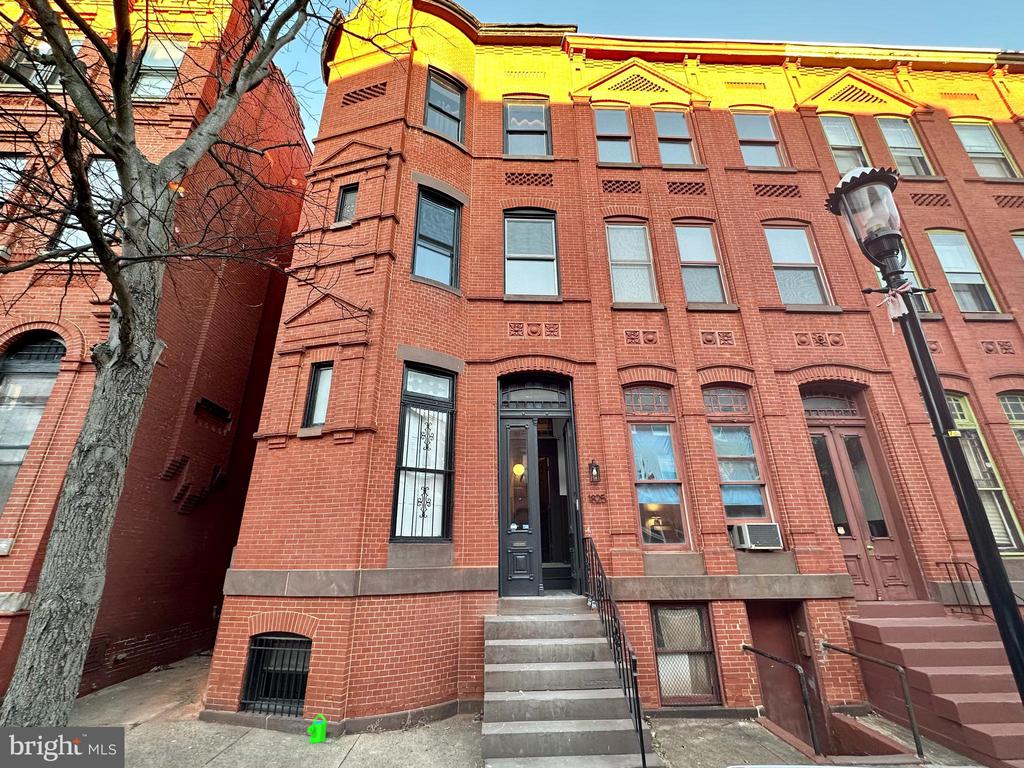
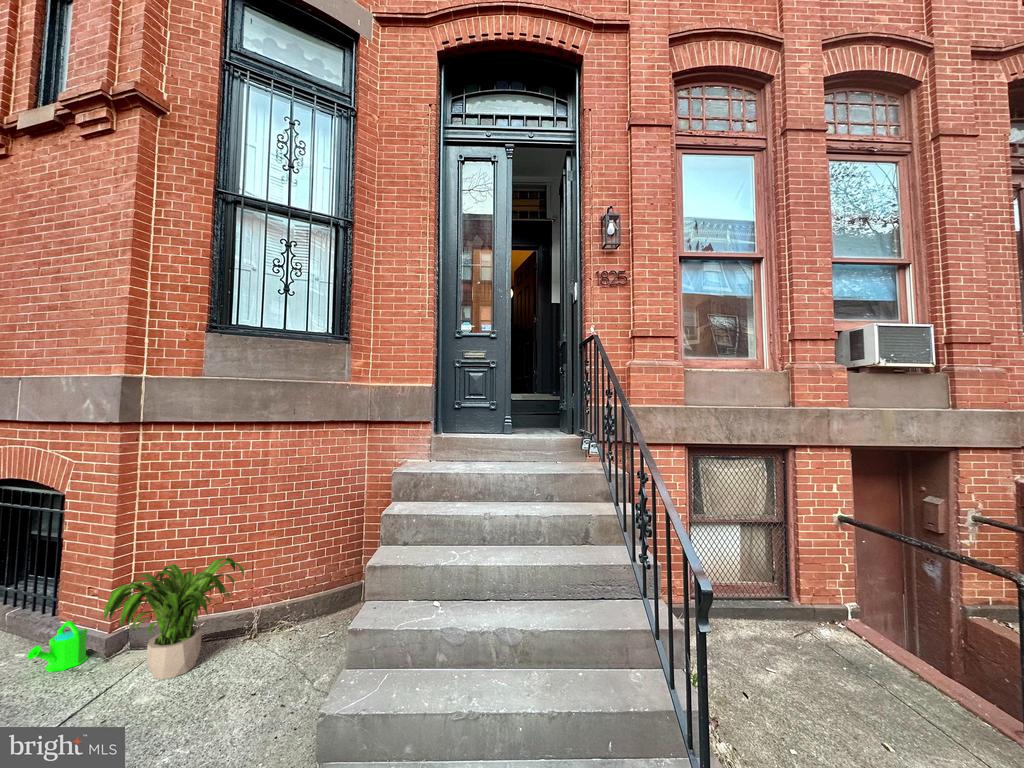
potted plant: none [353,676,408,745] -> present [104,558,245,679]

